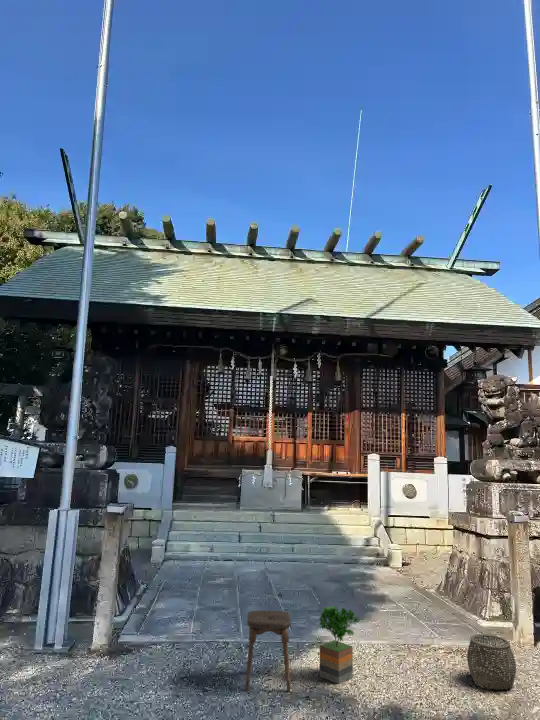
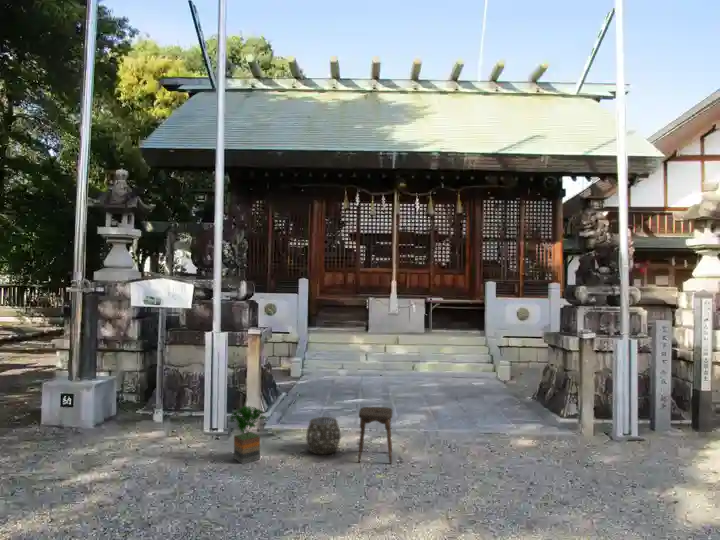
potted tree: present [319,607,359,684] -> present [230,406,266,464]
woven basket: present [467,634,516,690] -> present [306,417,340,454]

